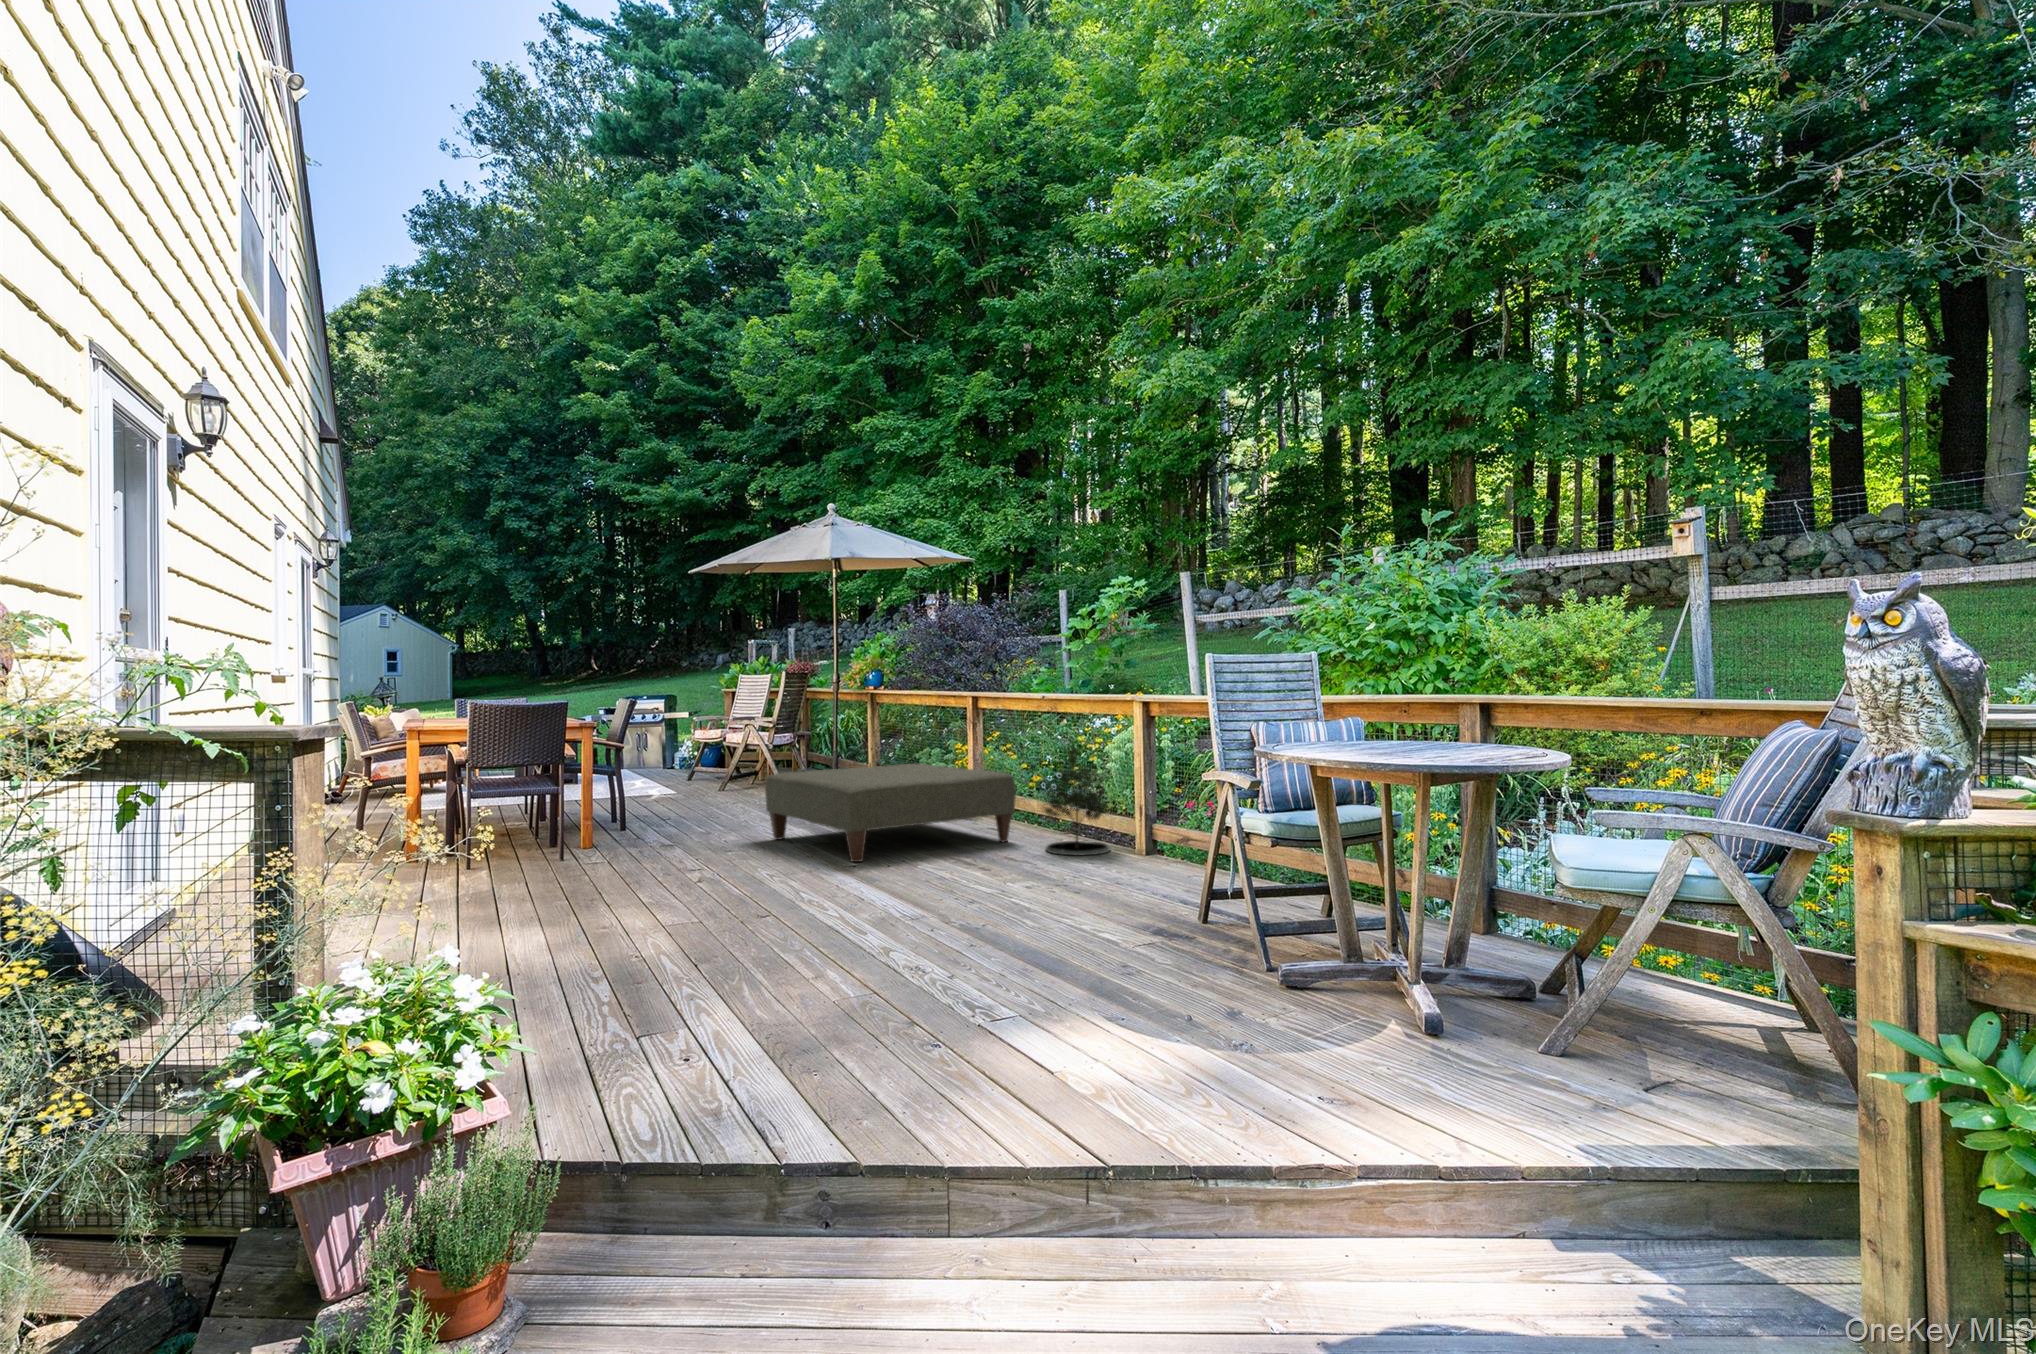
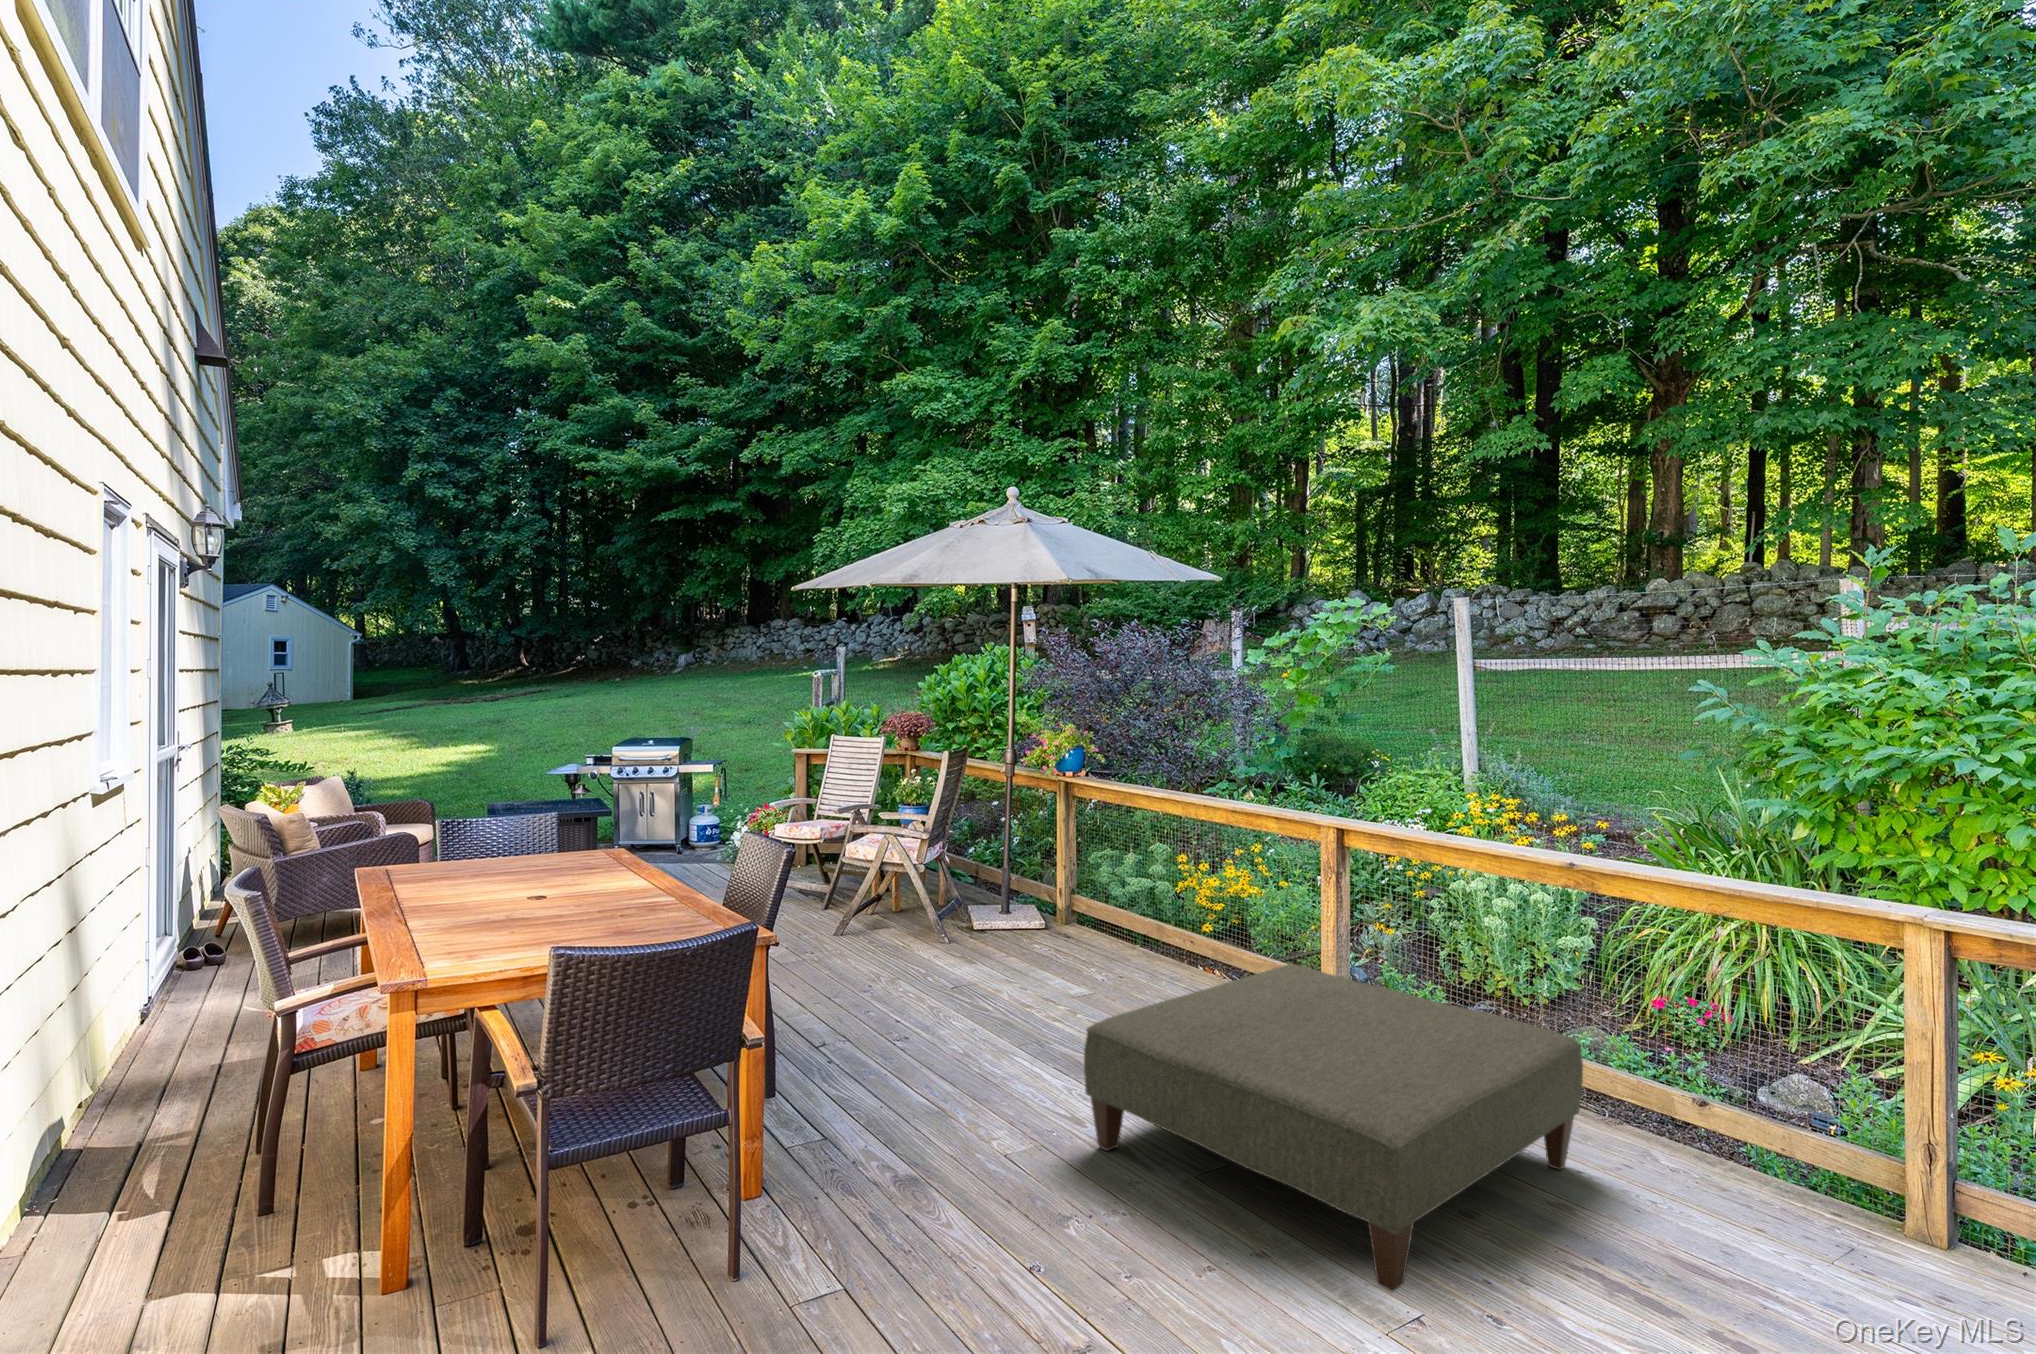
potted tree: present [1038,735,1111,856] -> none [1673,976,1862,1250]

